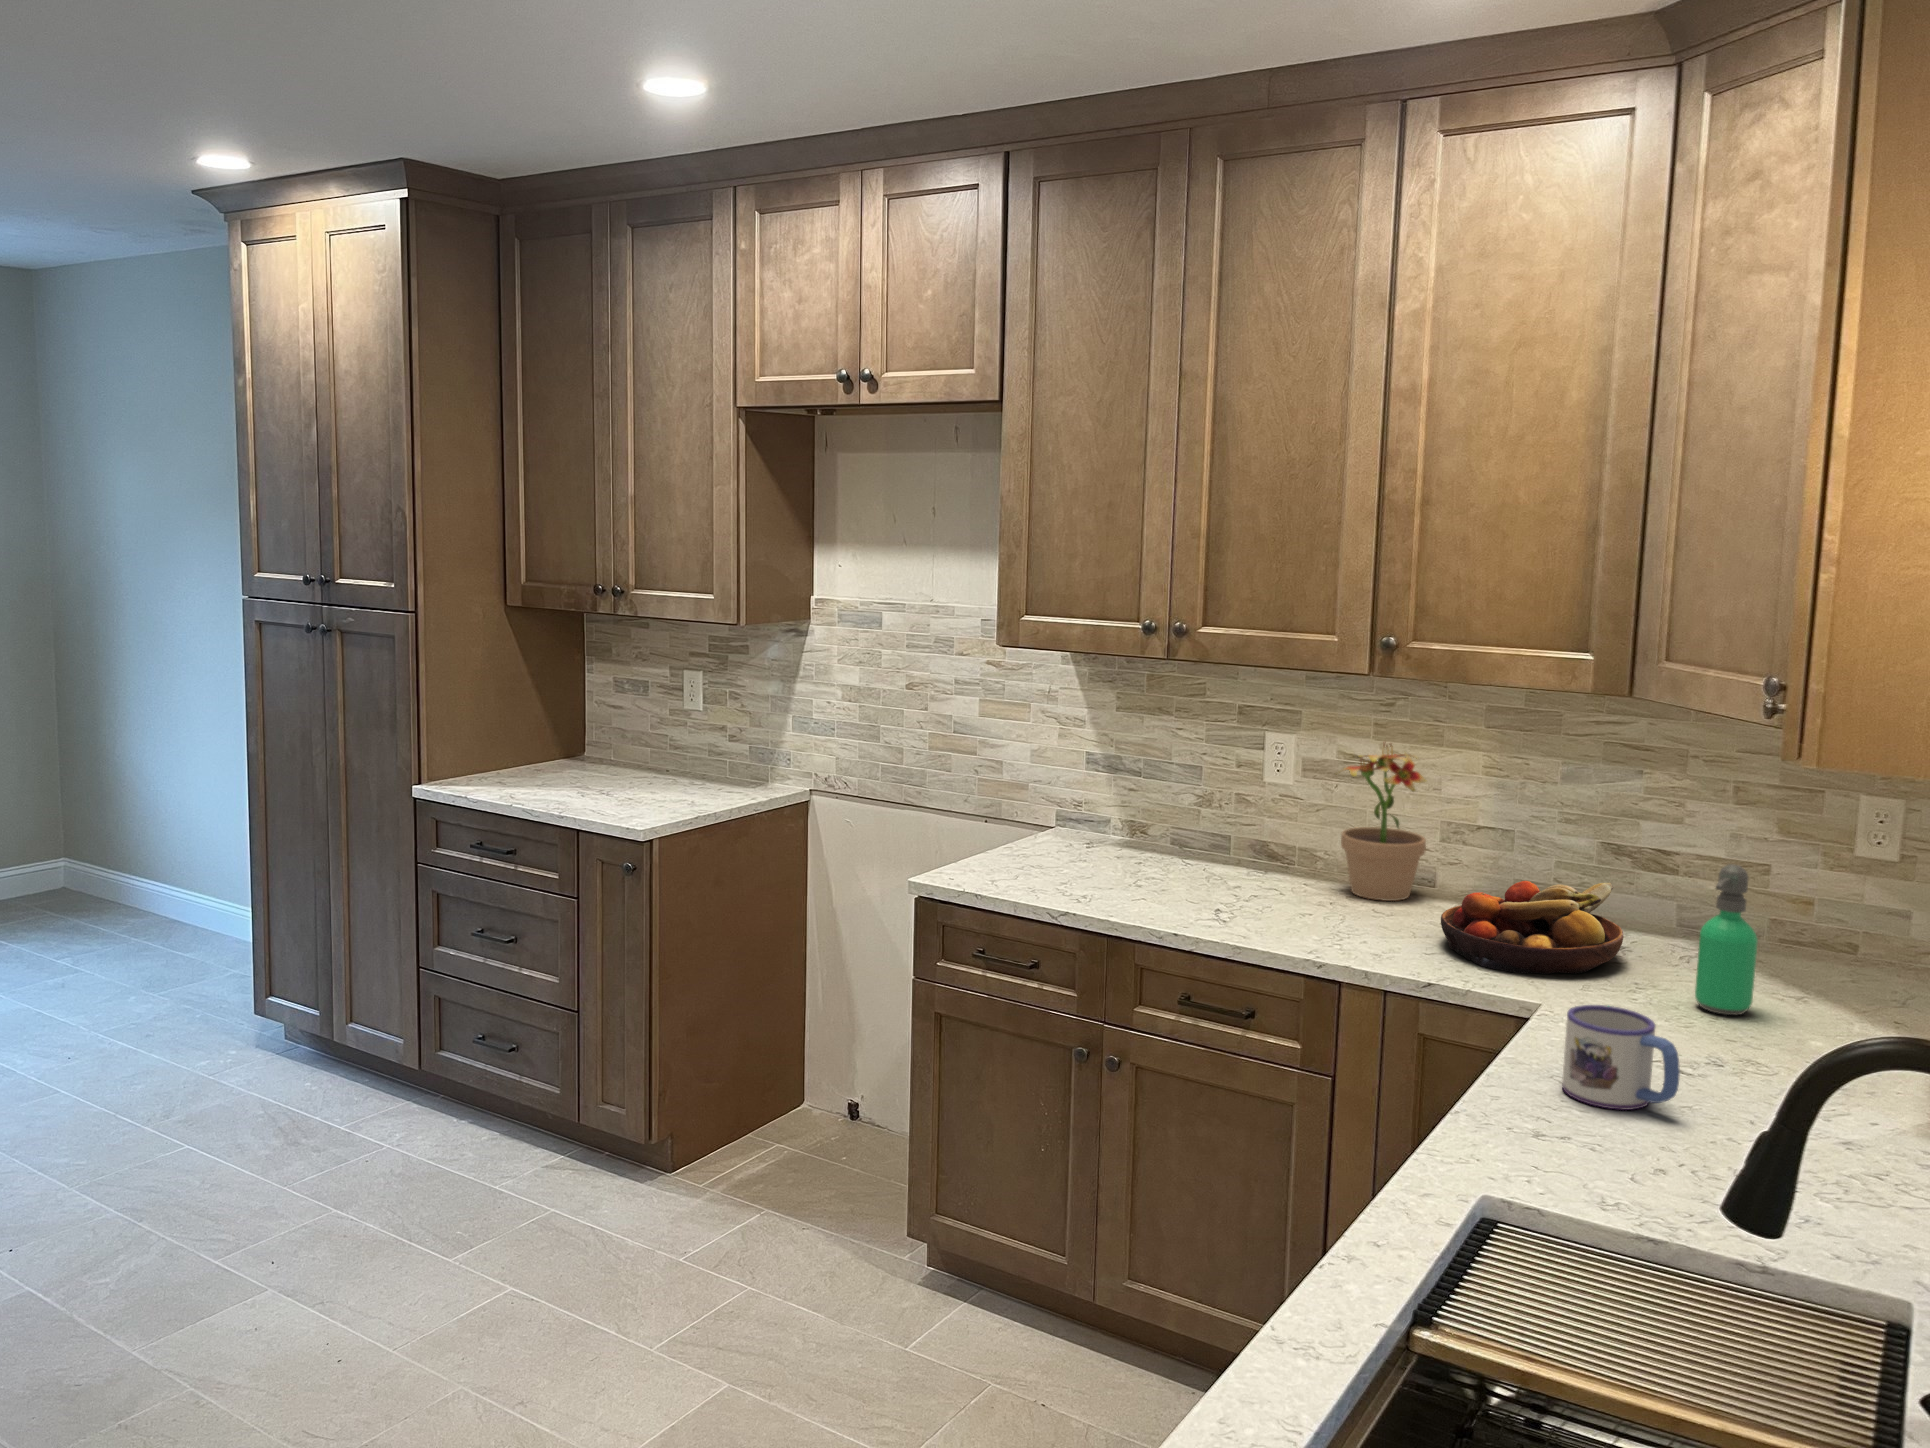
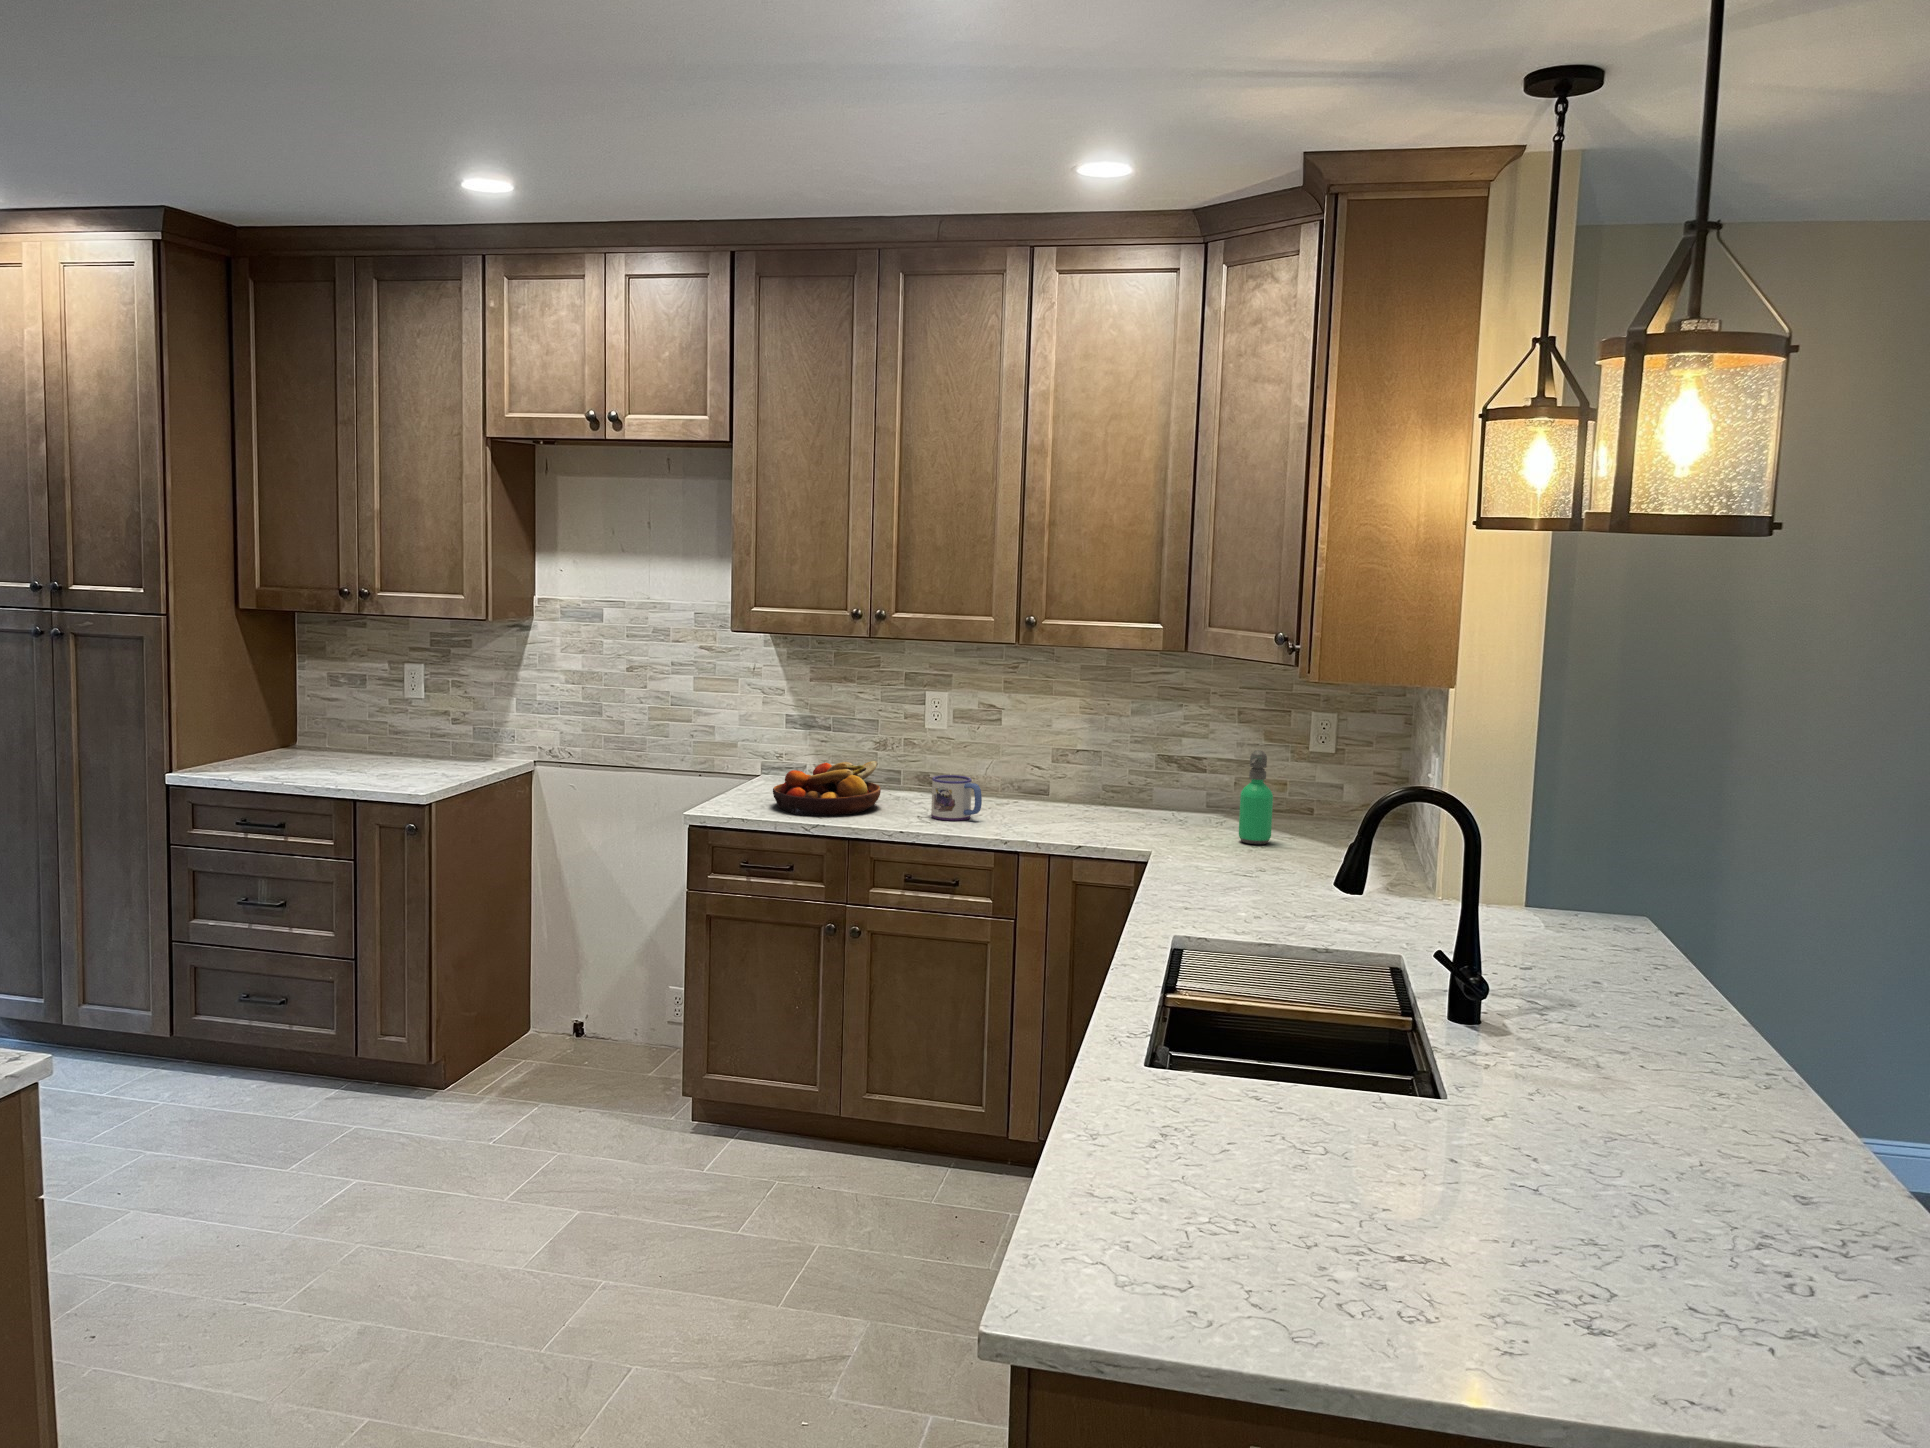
potted plant: present [1341,743,1426,901] -> none [986,692,1048,804]
fruit bowl: present [1441,881,1624,974] -> present [773,761,881,816]
mug: present [1562,1005,1680,1110] -> present [931,775,982,821]

